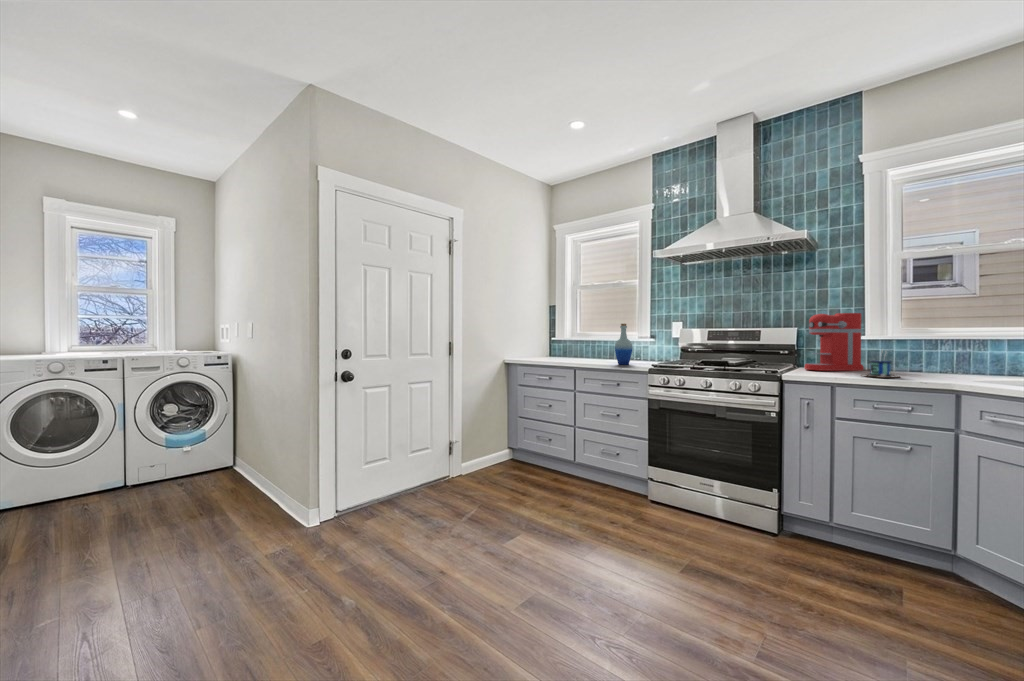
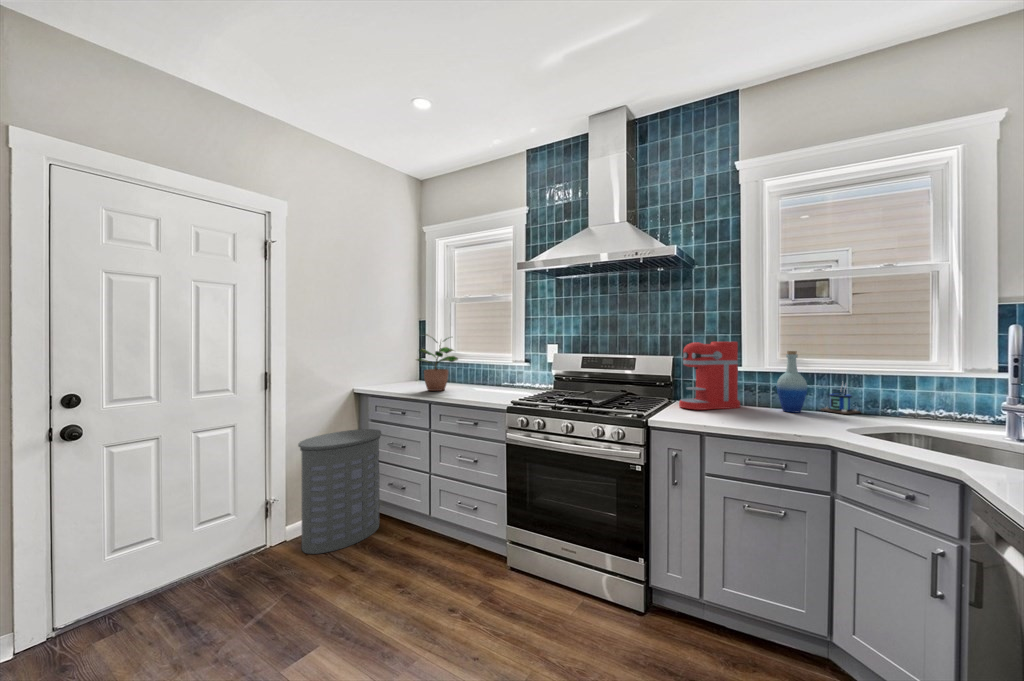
potted plant: none [558,313,596,361] -> present [416,334,458,391]
bottle: present [615,324,633,365] -> present [777,351,807,412]
mug: present [863,353,900,378] -> present [821,383,860,414]
laundry hamper: none [474,392,532,485] -> present [298,429,381,554]

